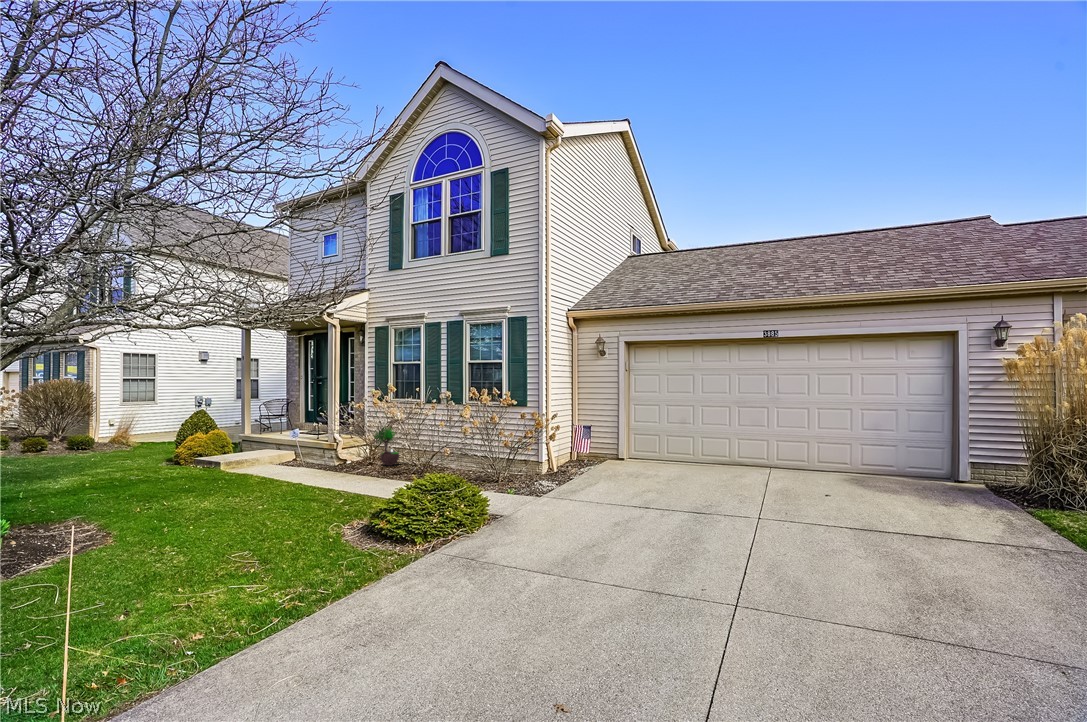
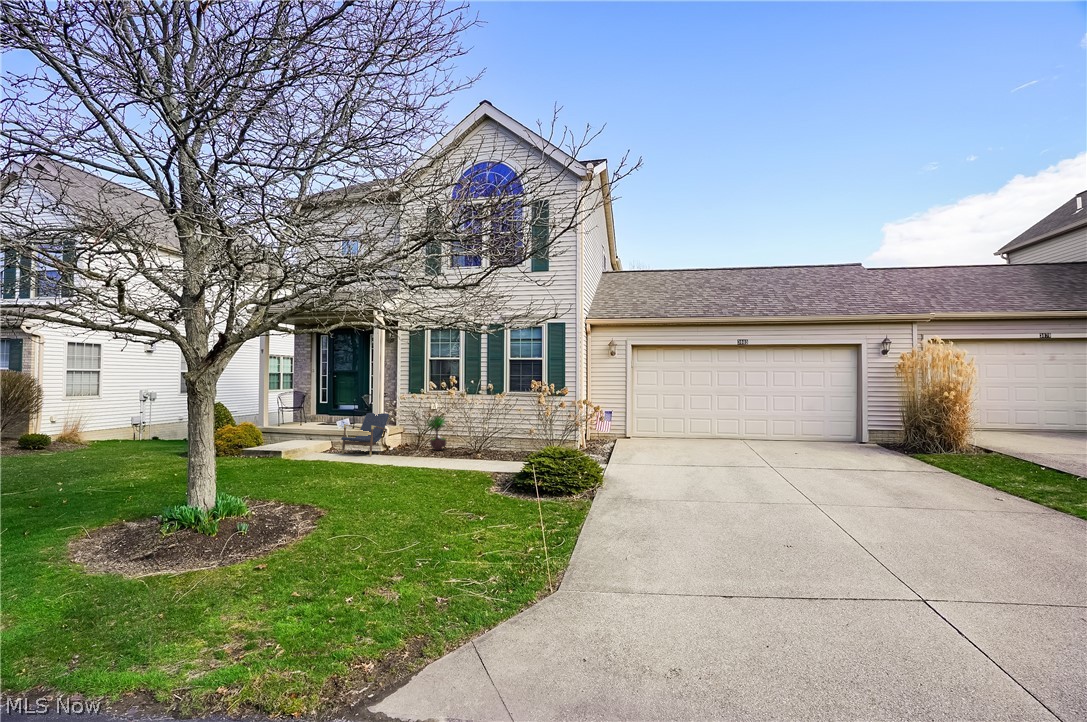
lounge chair: none [281,422,338,472] -> present [341,413,389,456]

